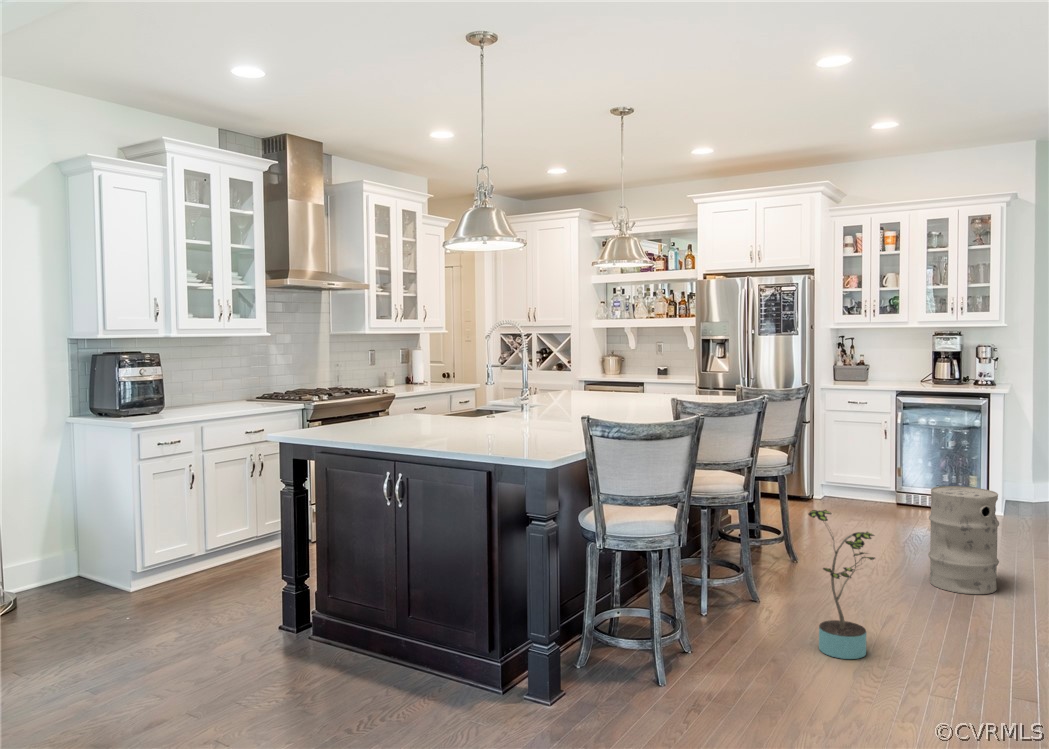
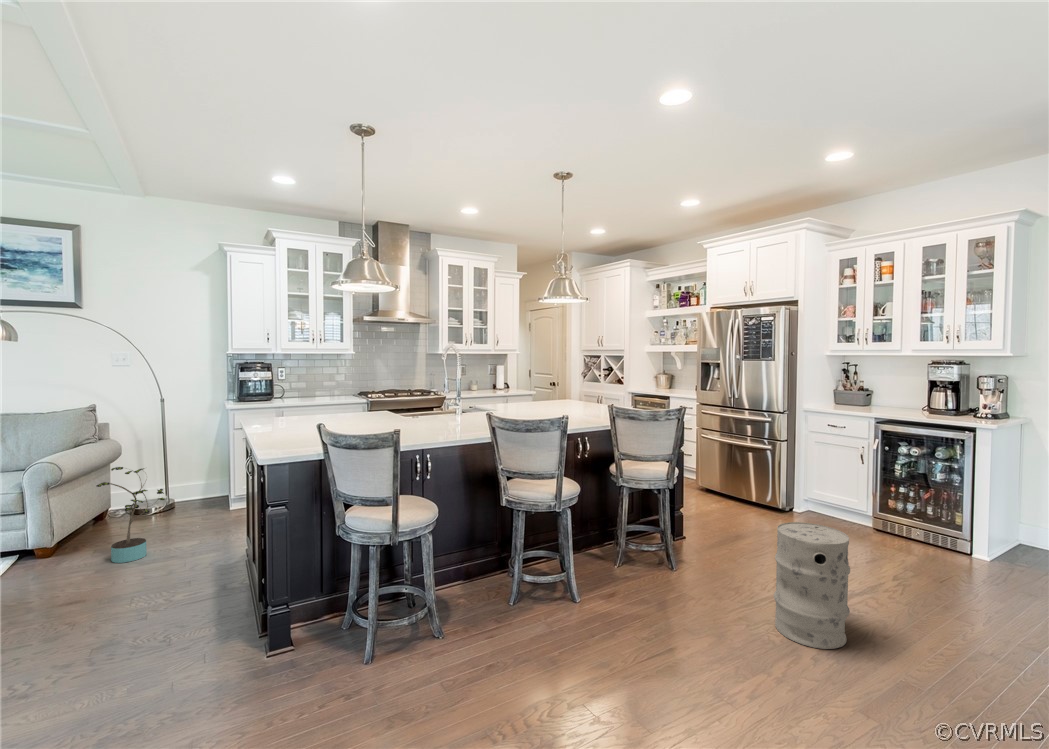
potted plant: present [808,510,875,659] -> present [96,467,165,563]

